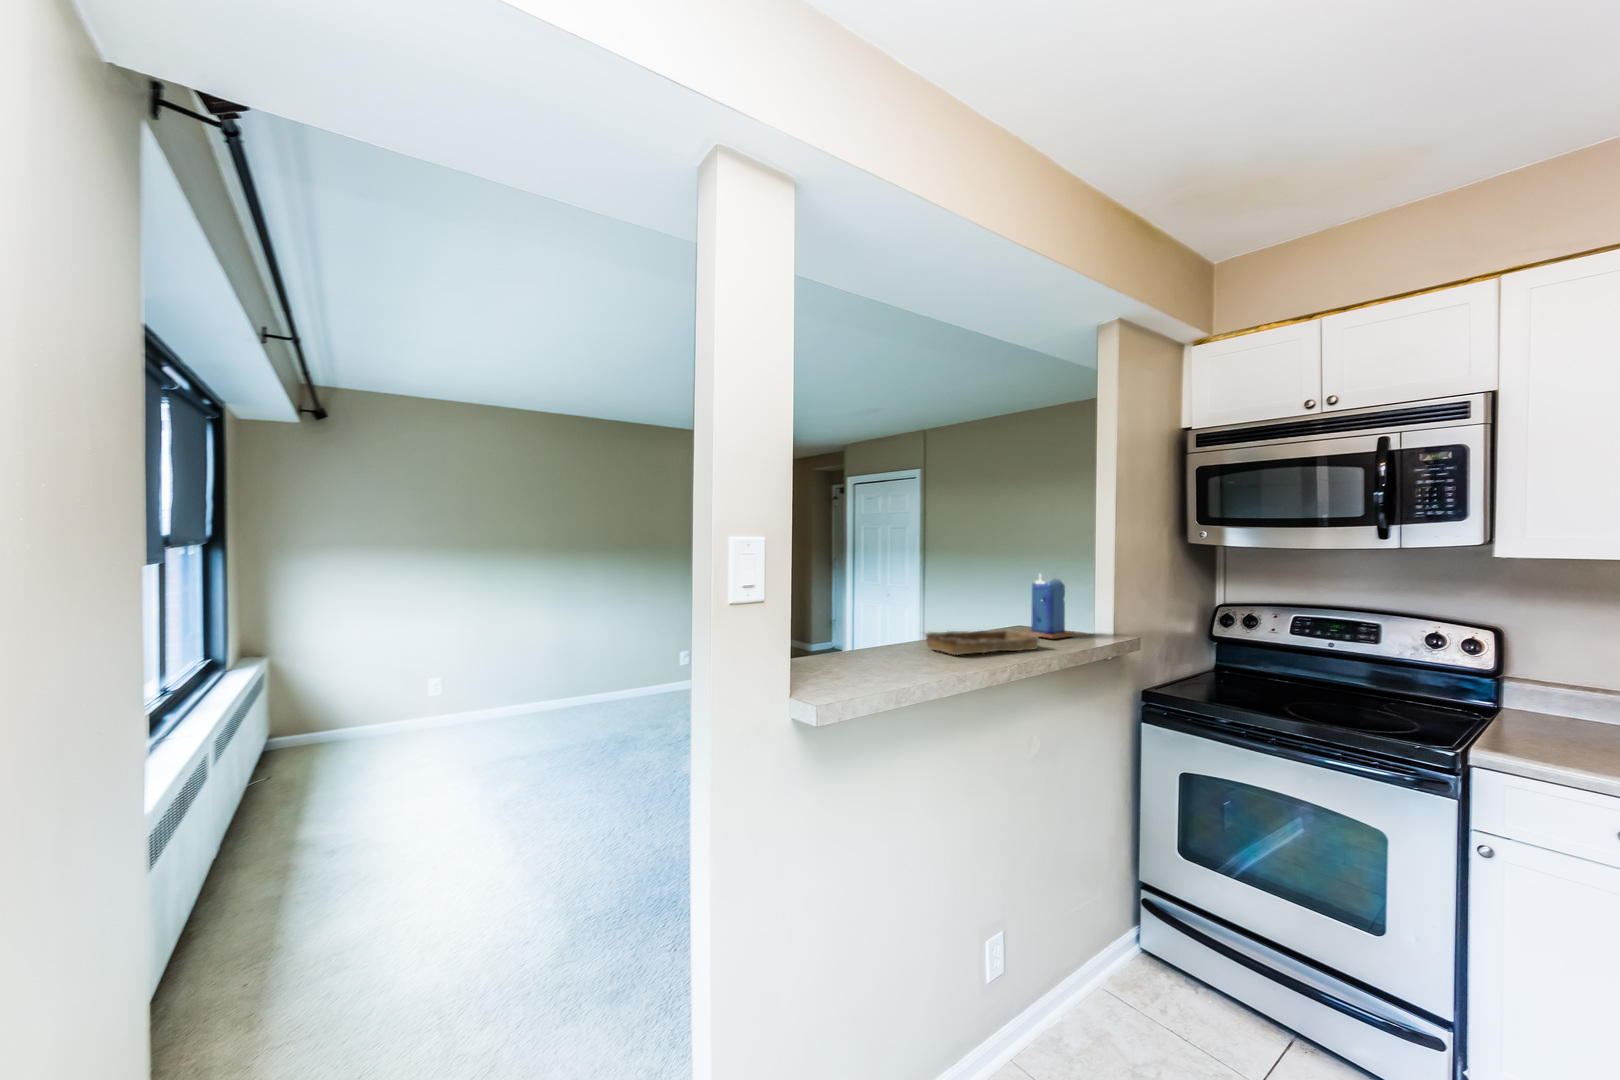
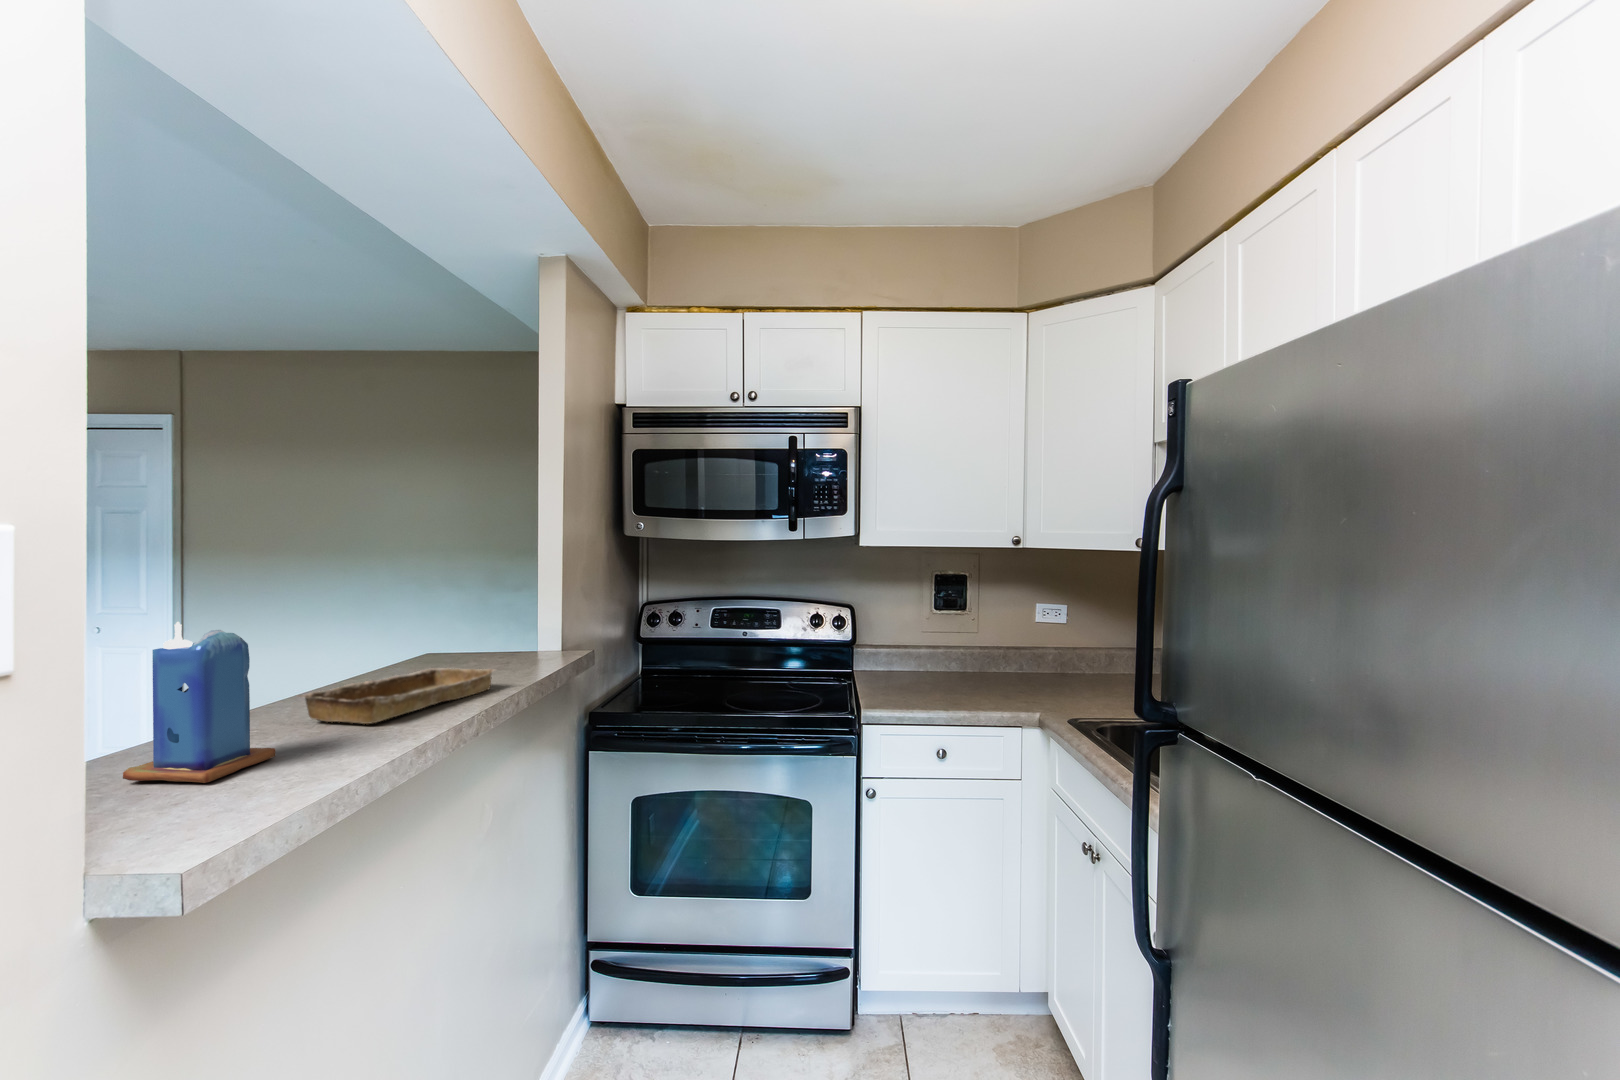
candle: present [1022,574,1074,639] -> present [123,622,275,783]

